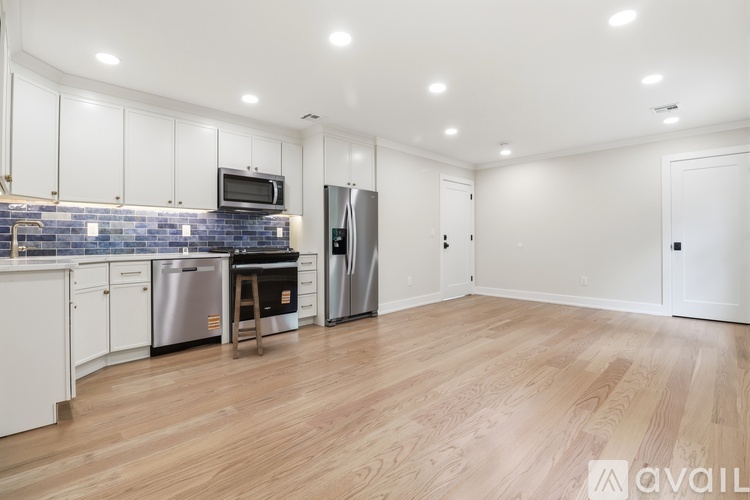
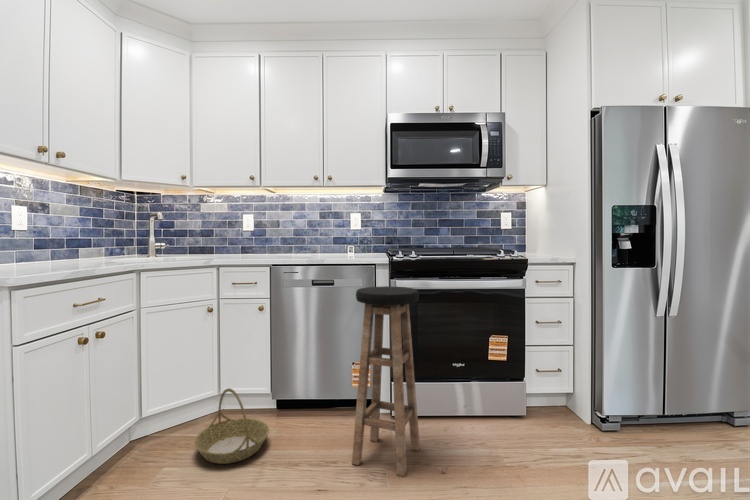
basket: none [123,336,176,380] -> present [194,388,269,464]

